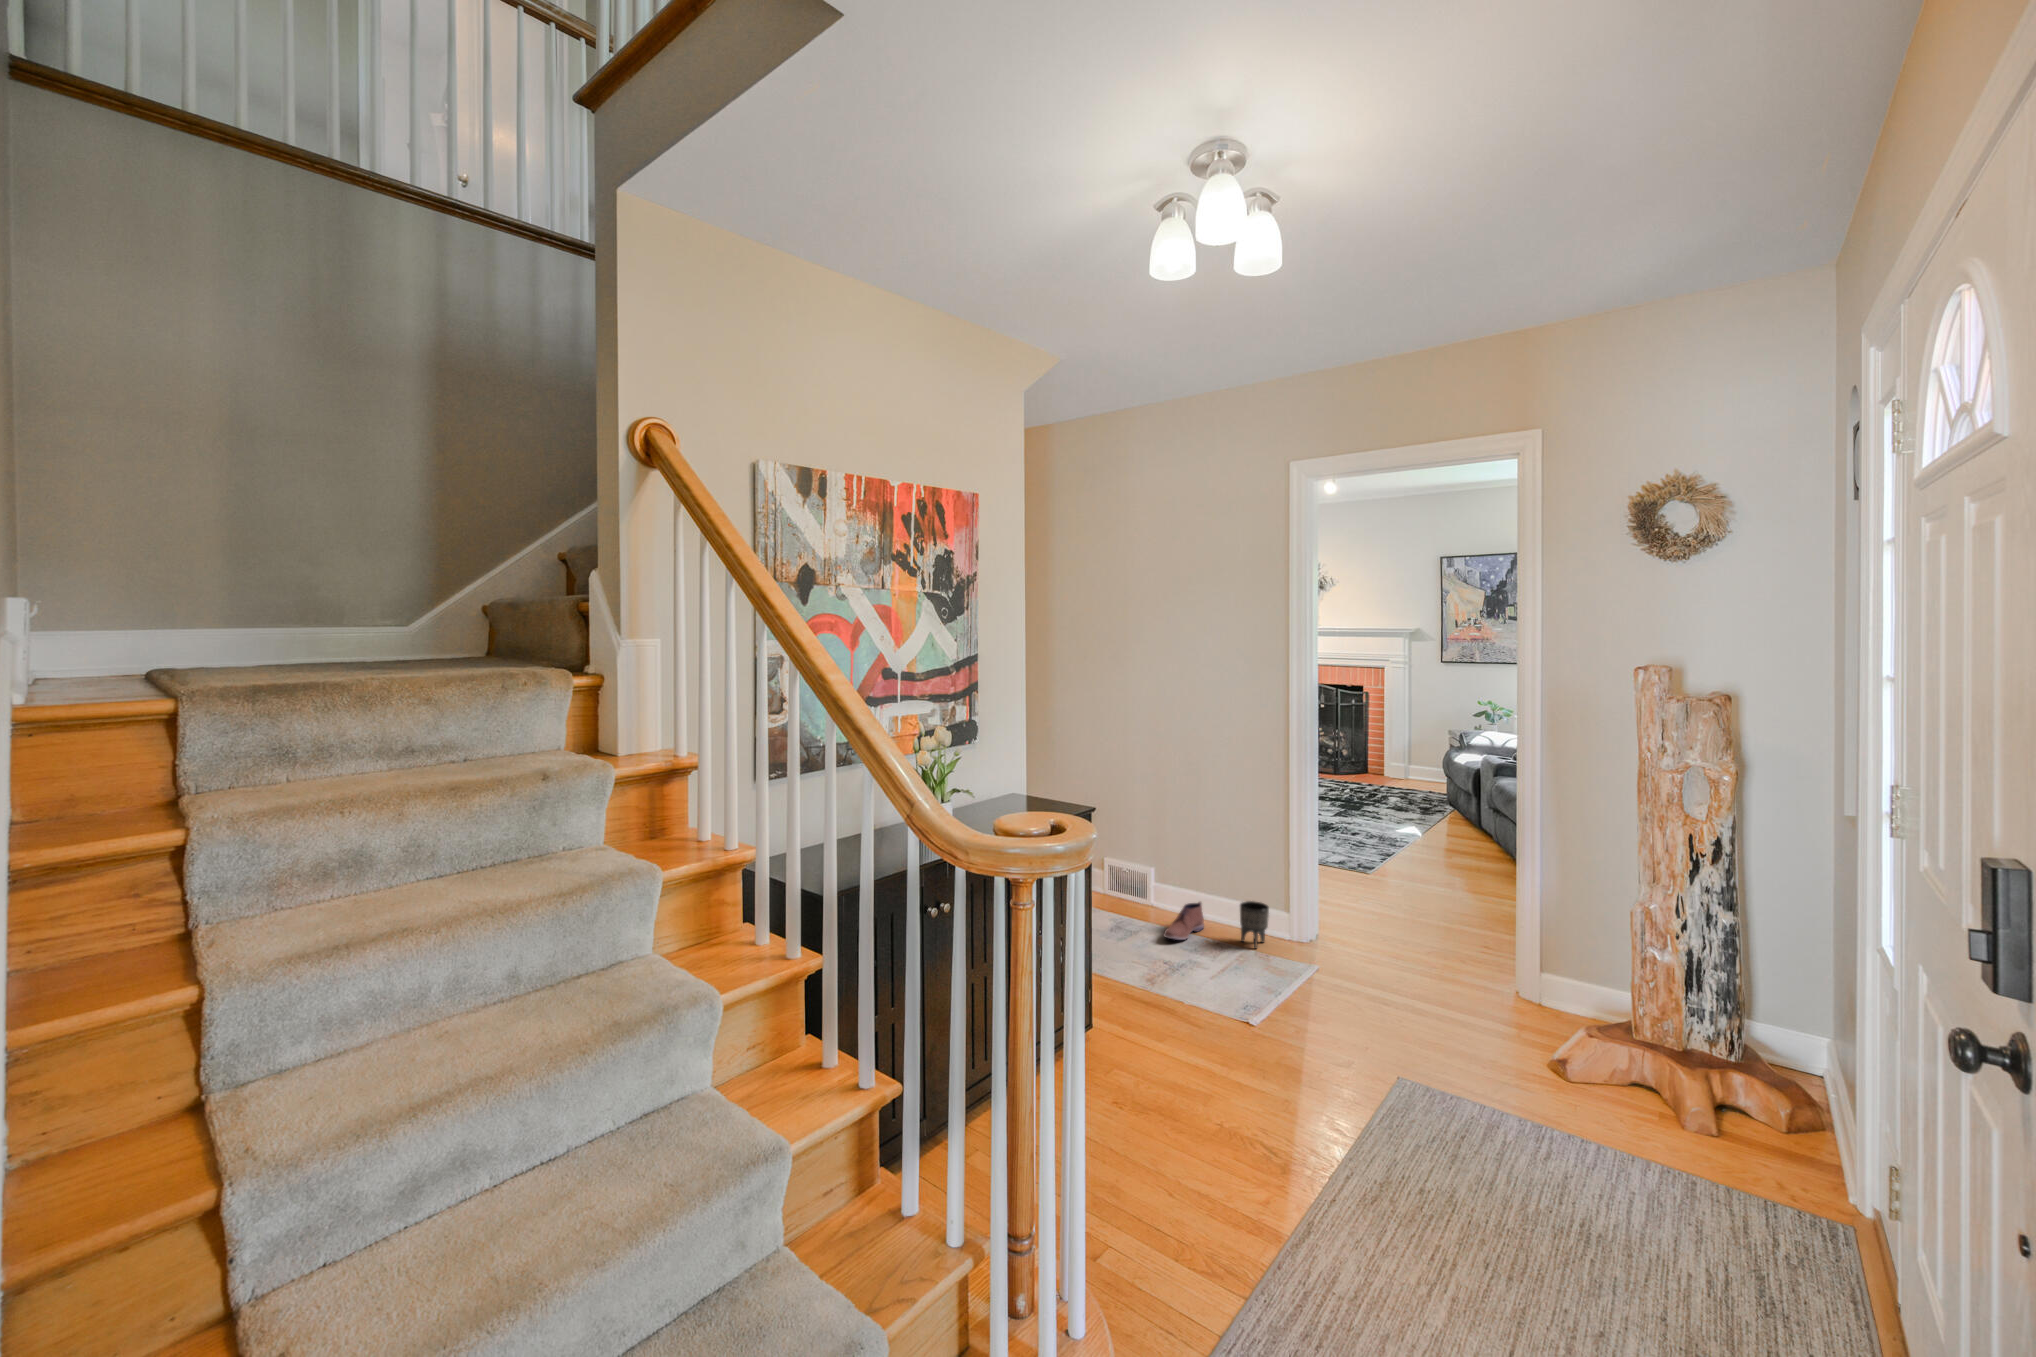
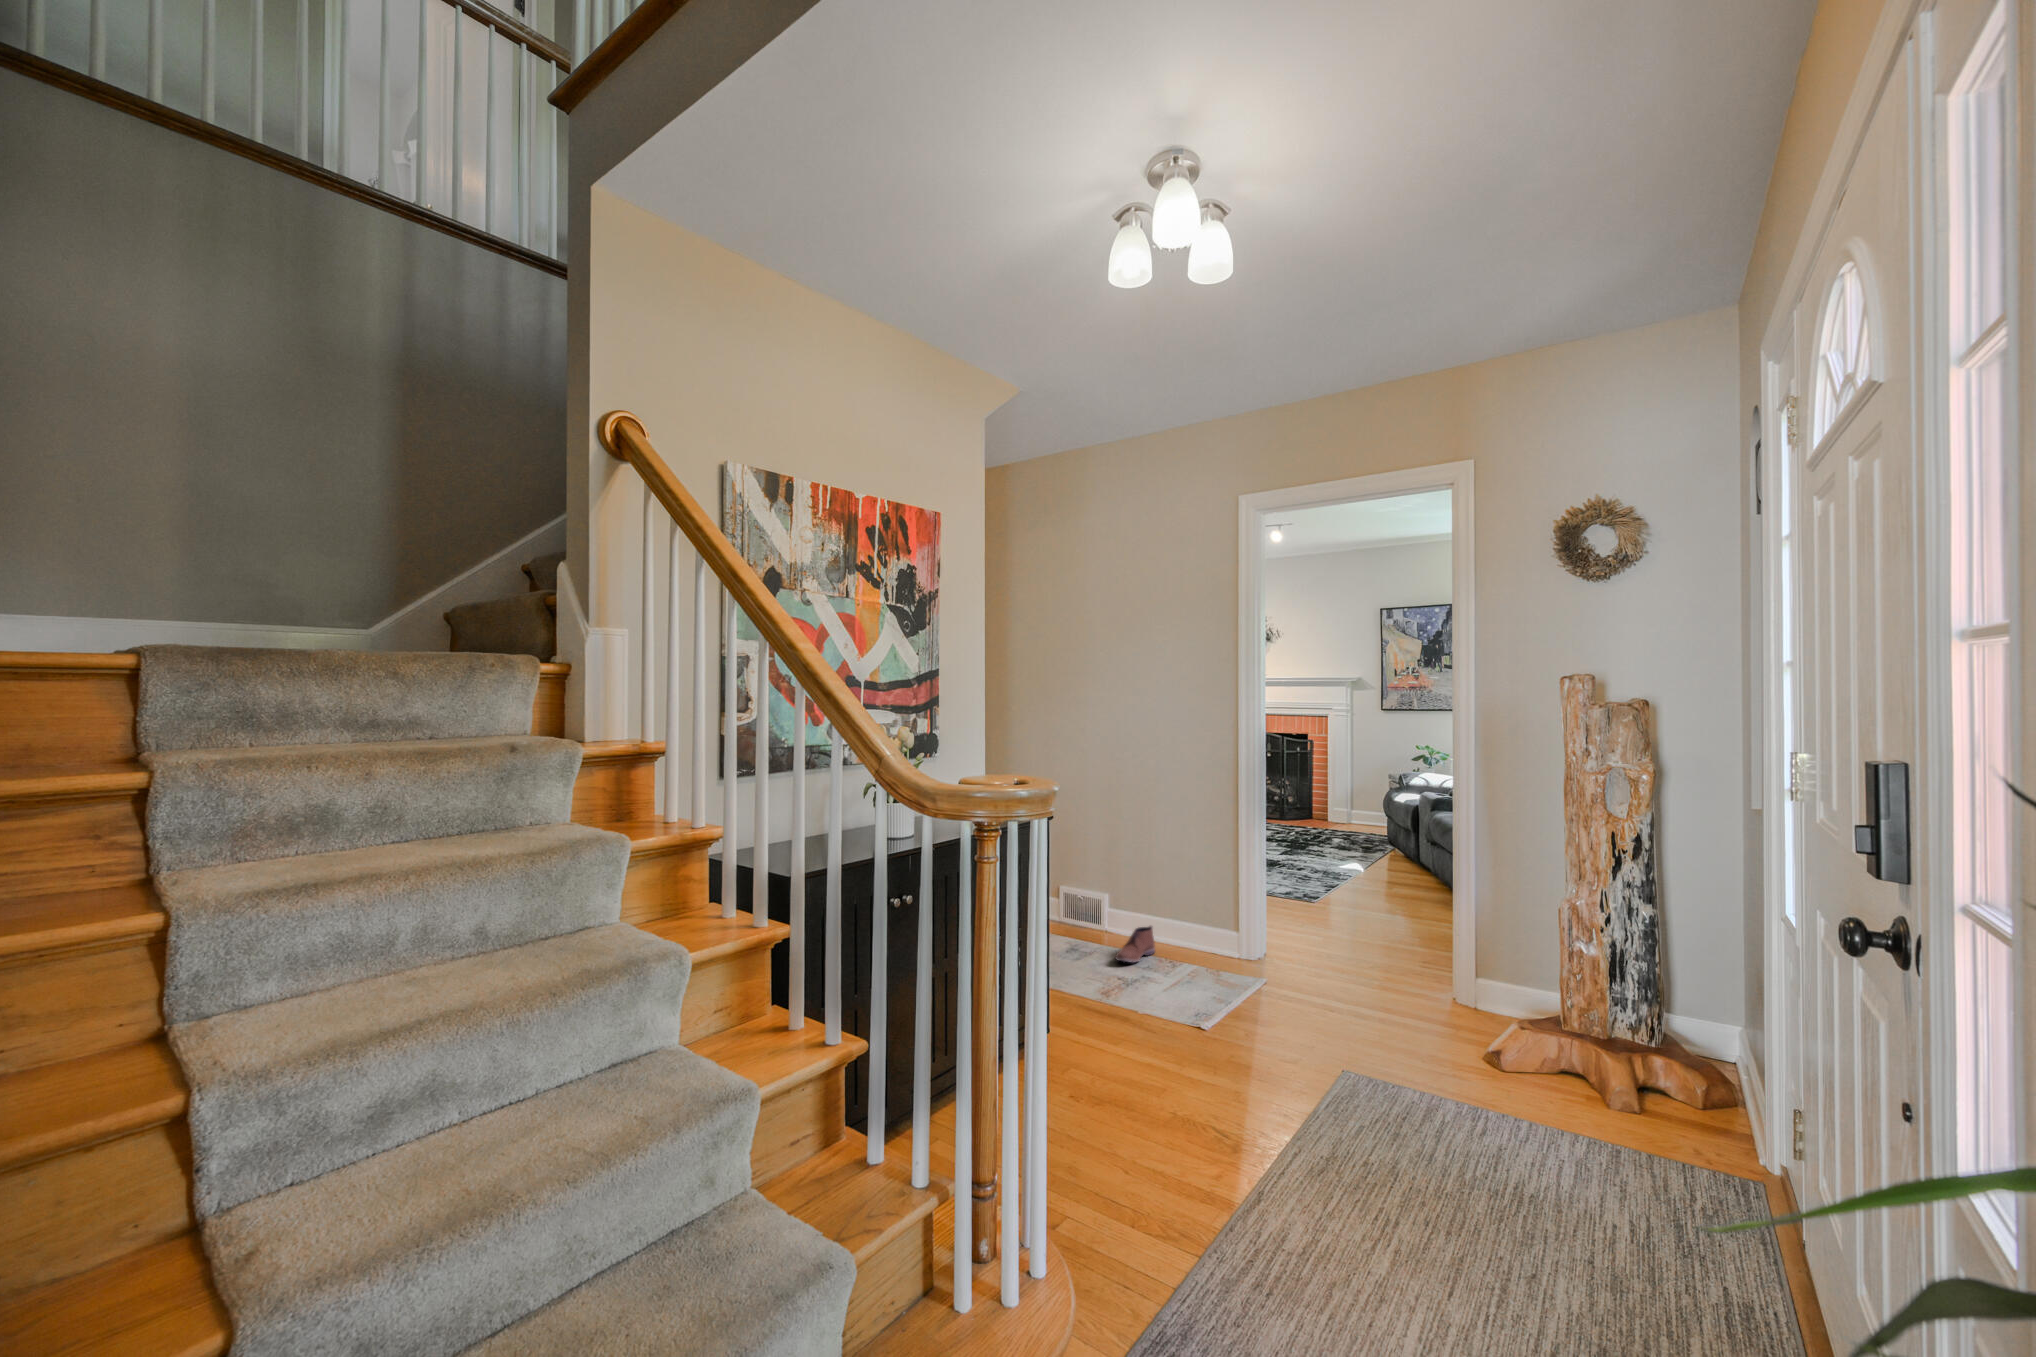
planter: present [1240,901,1269,948] -> none [1190,922,1219,969]

